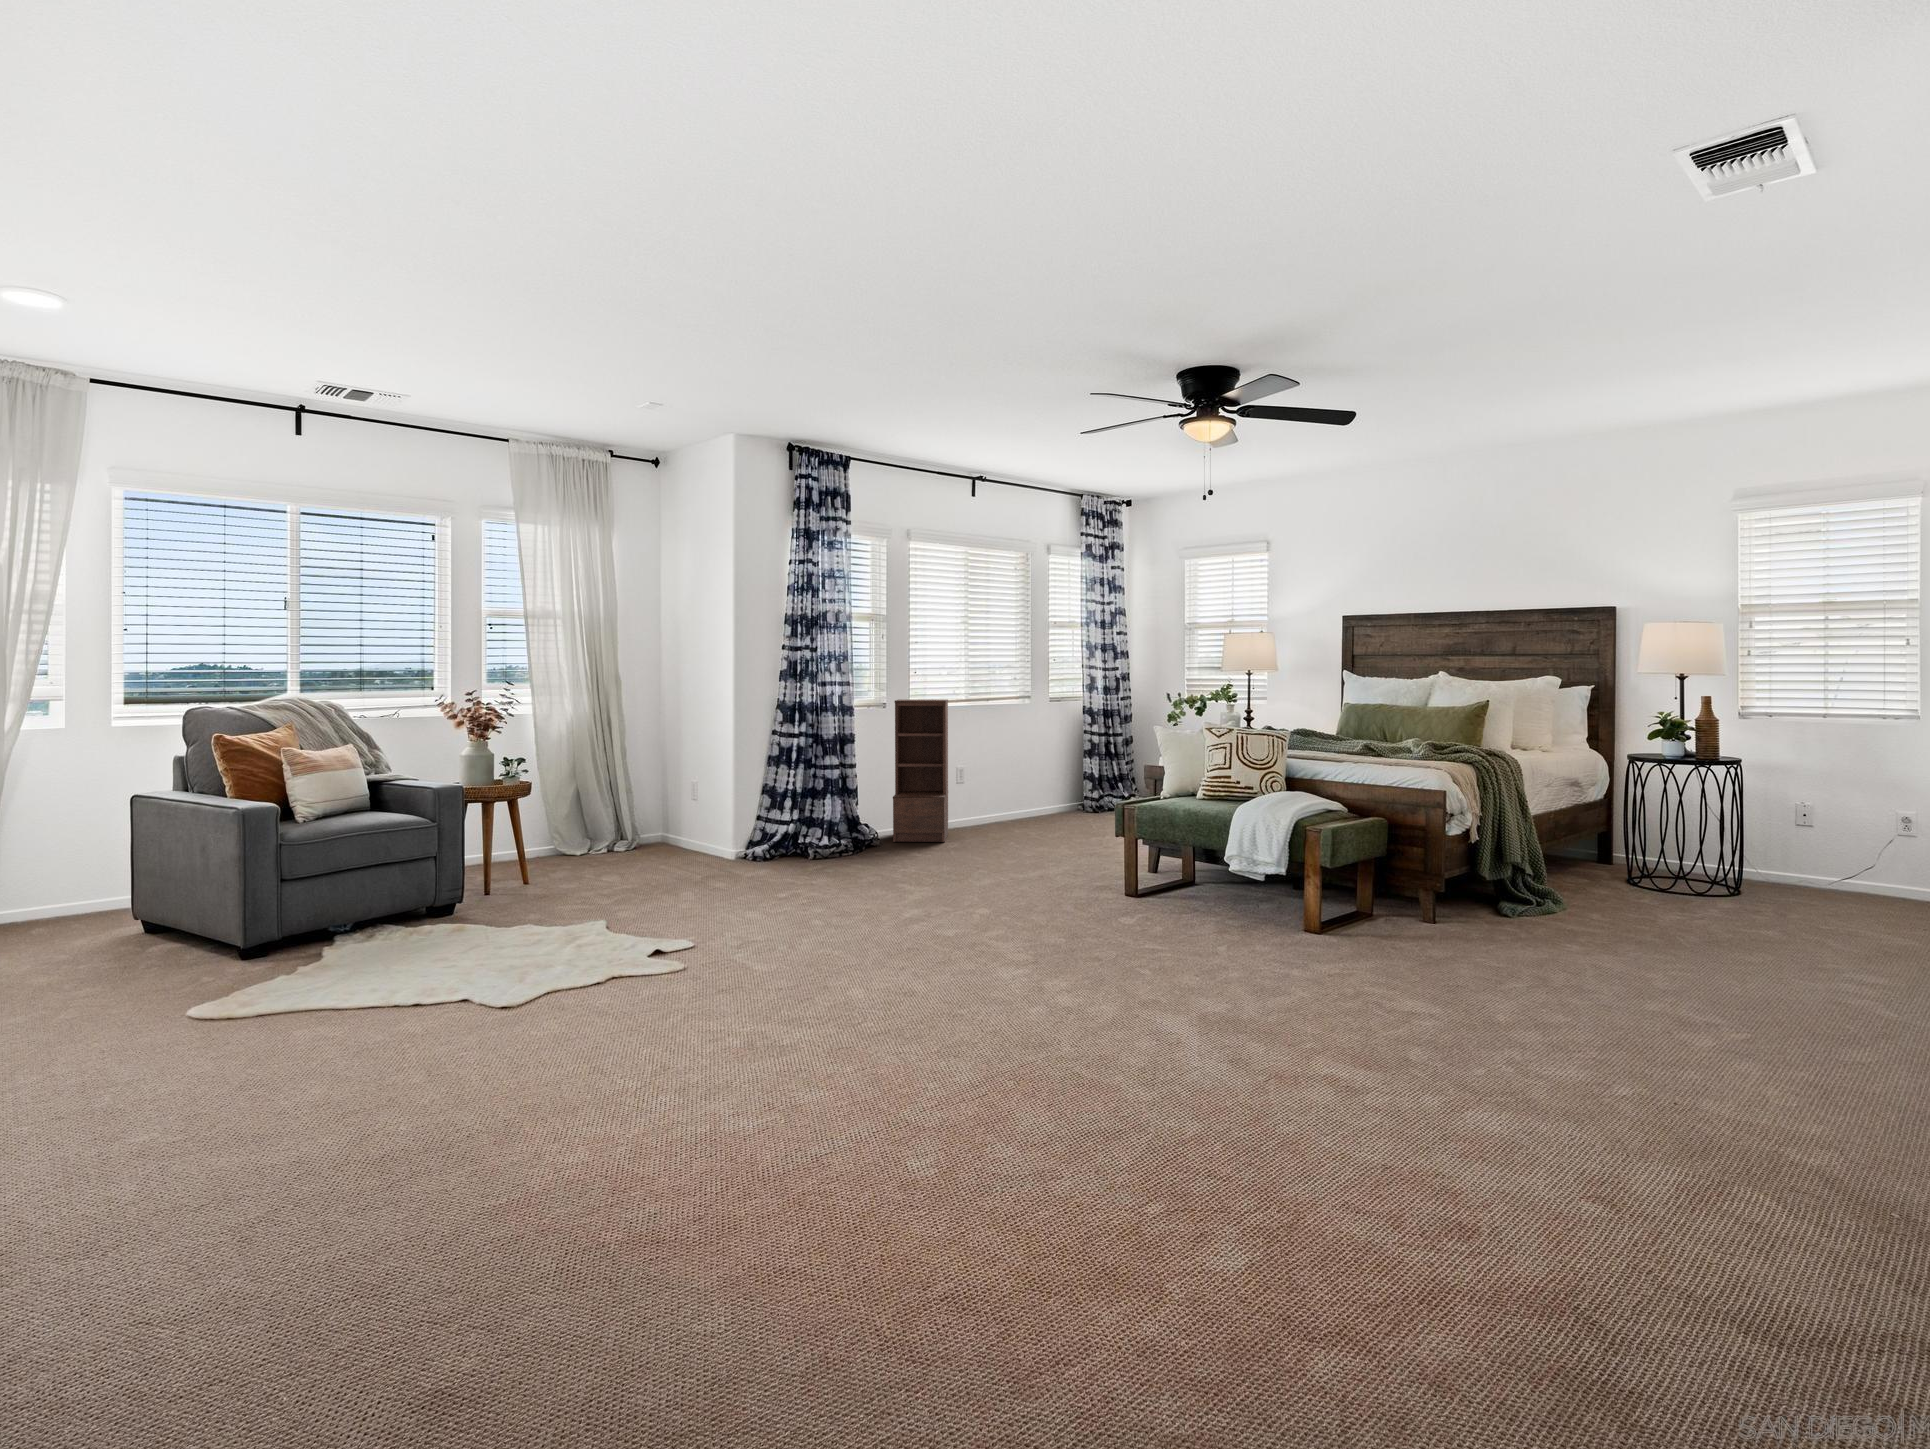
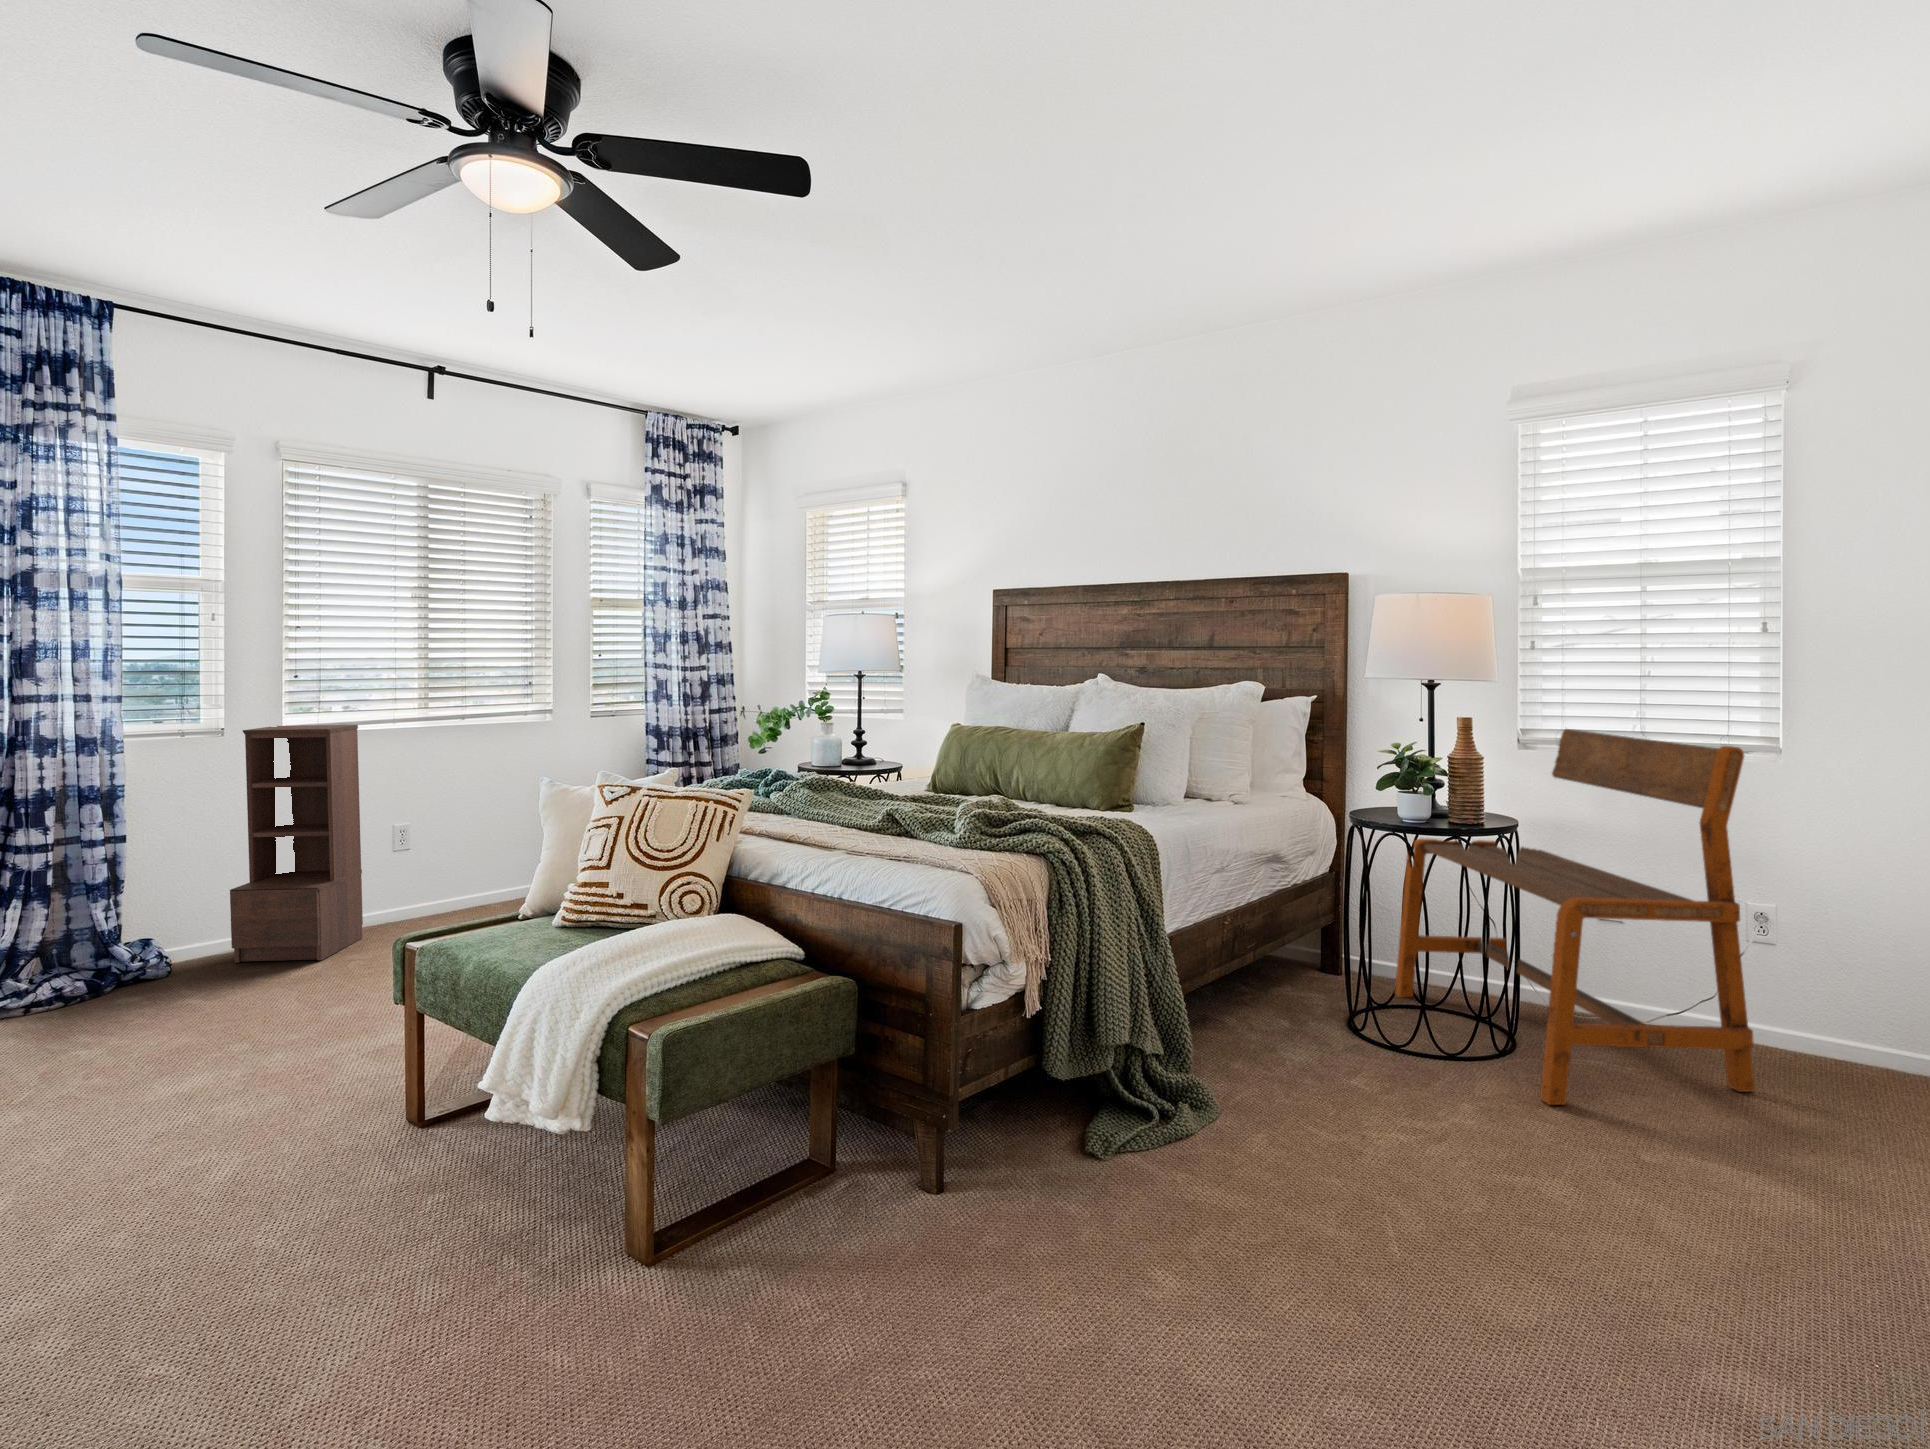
bench: none [1655,703,1899,910] -> present [1395,729,1755,1105]

